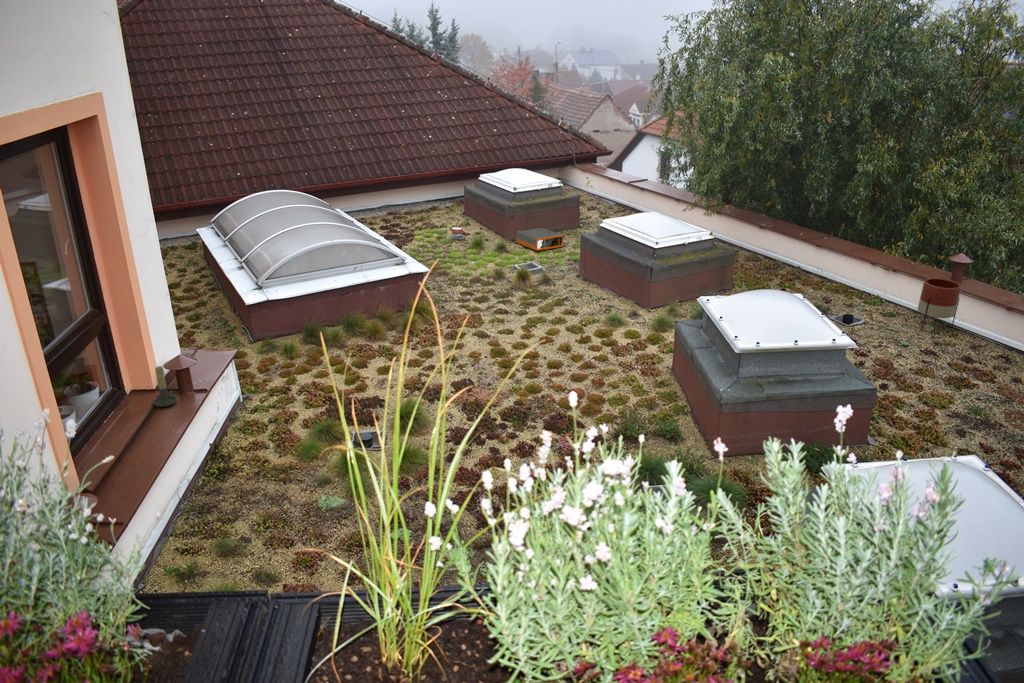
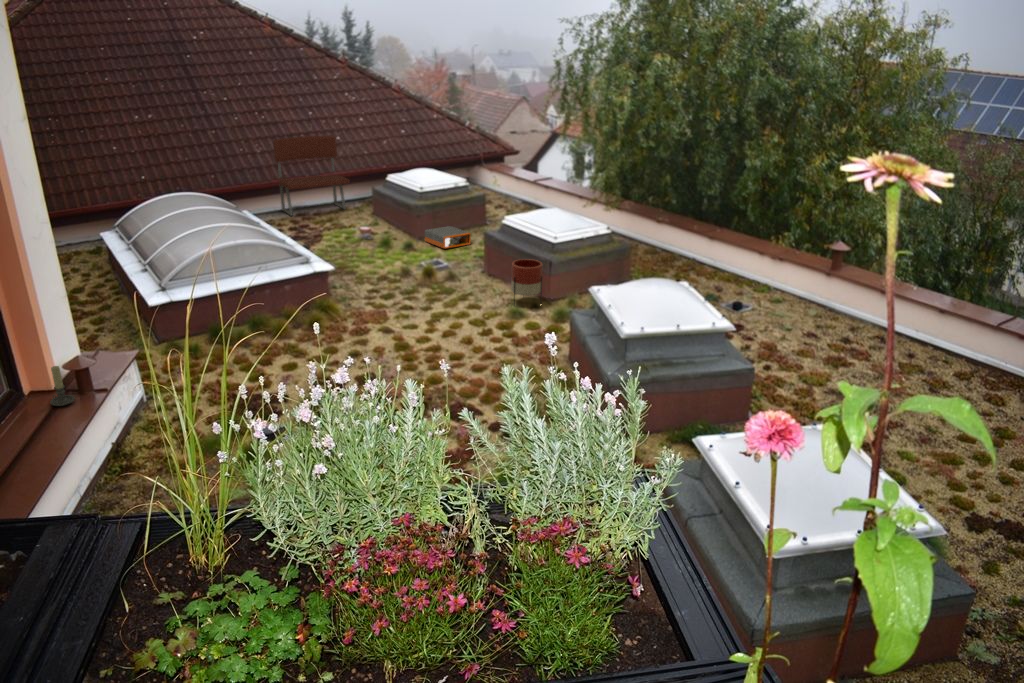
bench: none [369,135,443,215] -> present [273,135,350,216]
planter: present [918,278,961,329] -> present [511,259,542,303]

